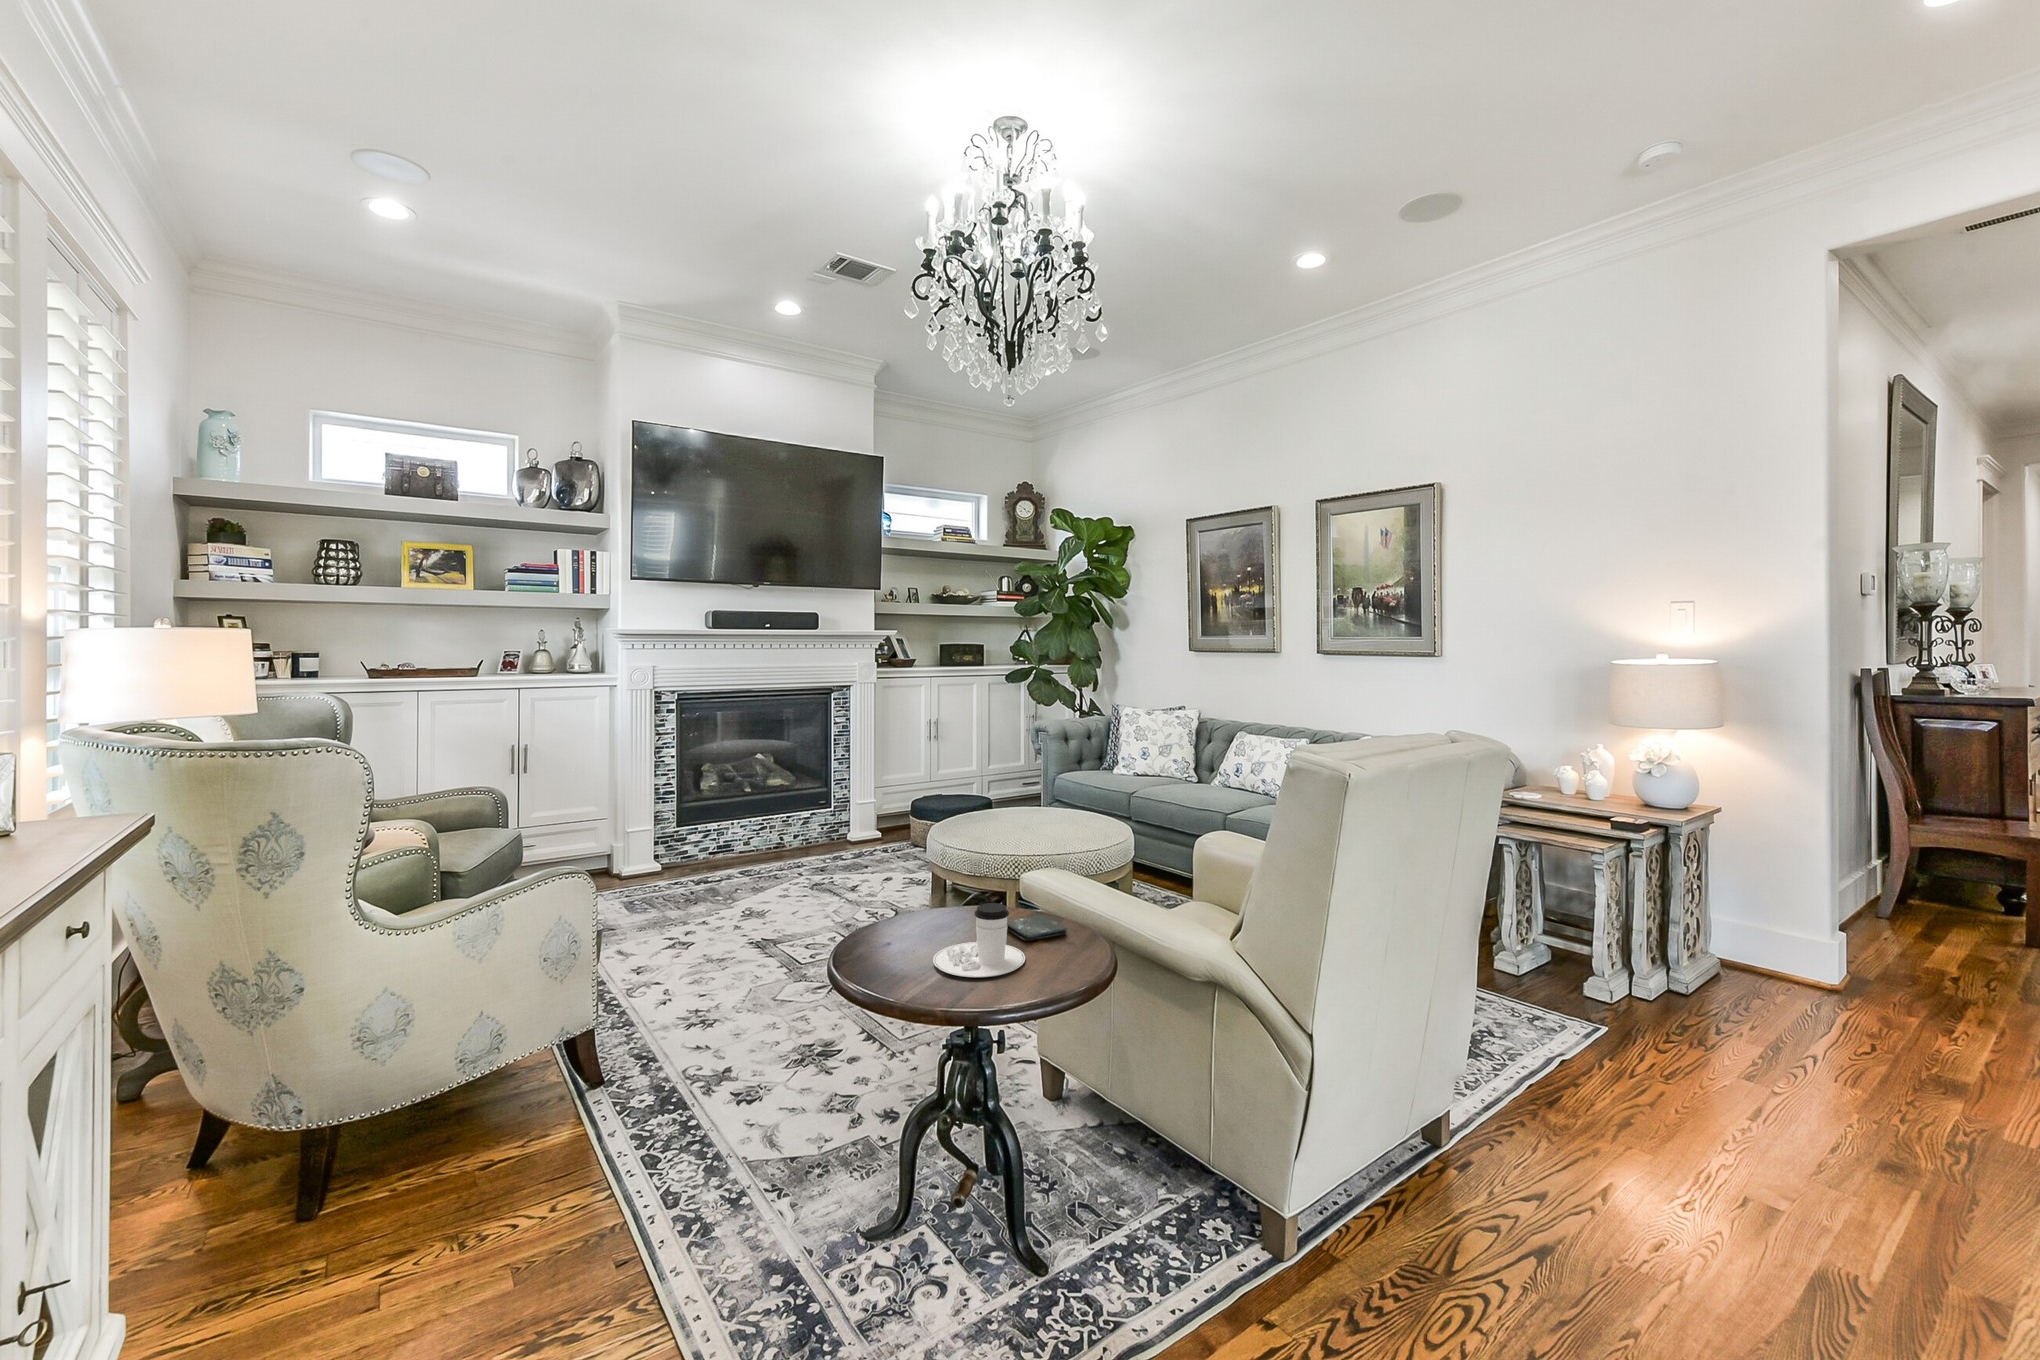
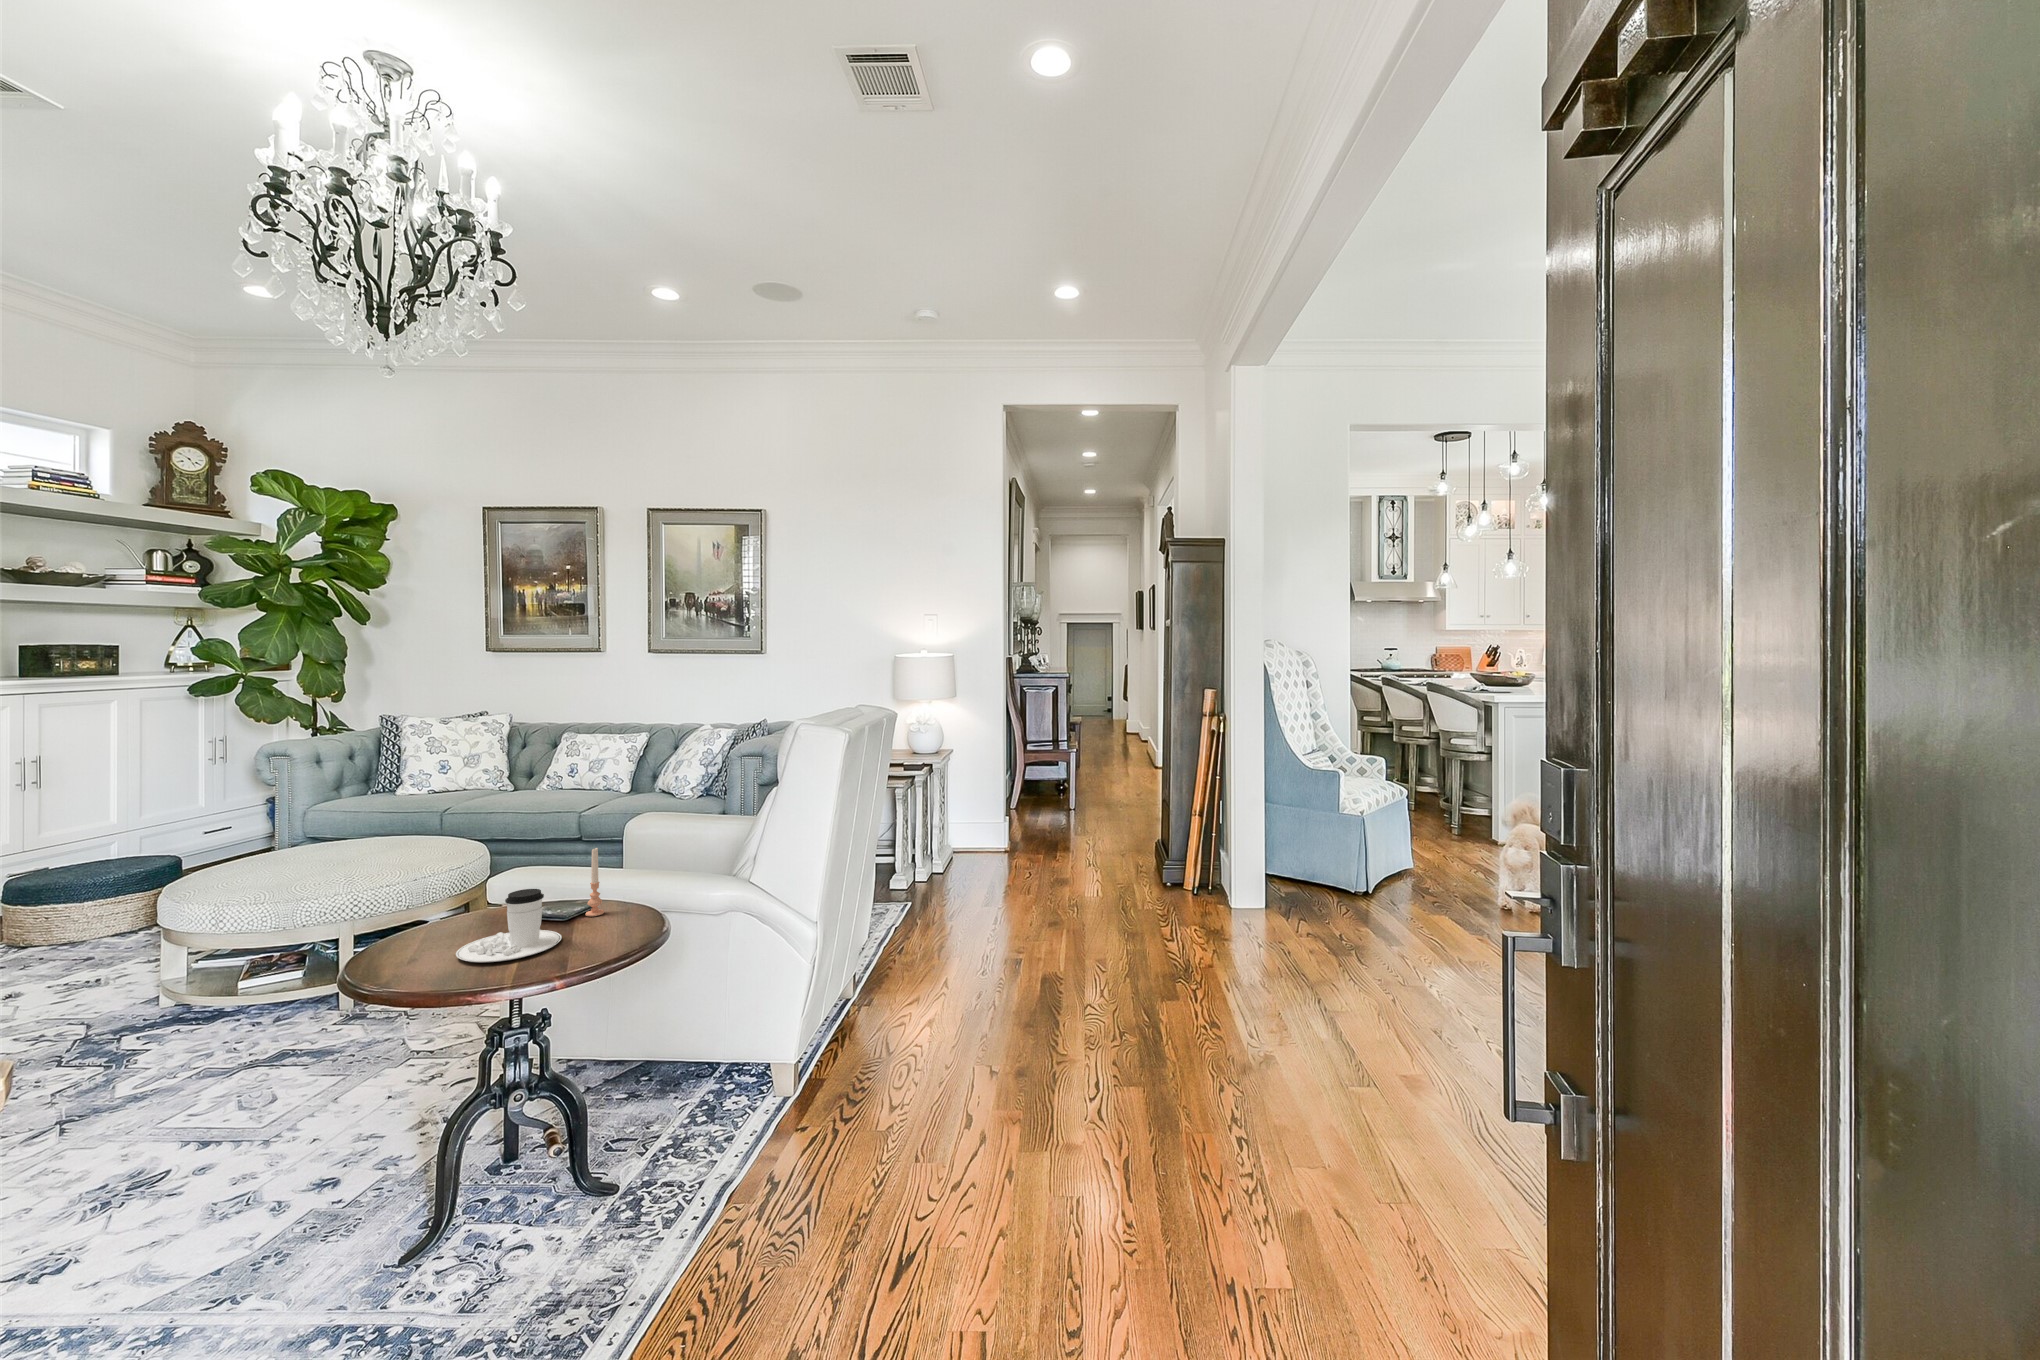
candle: none [1068,872,1086,948] -> present [585,848,604,916]

